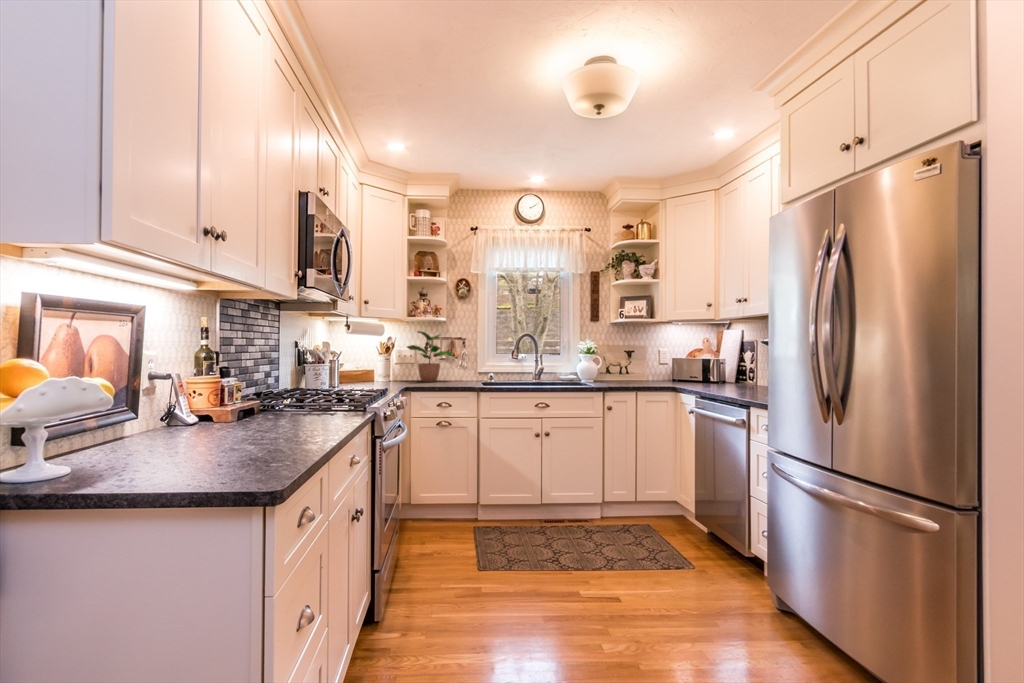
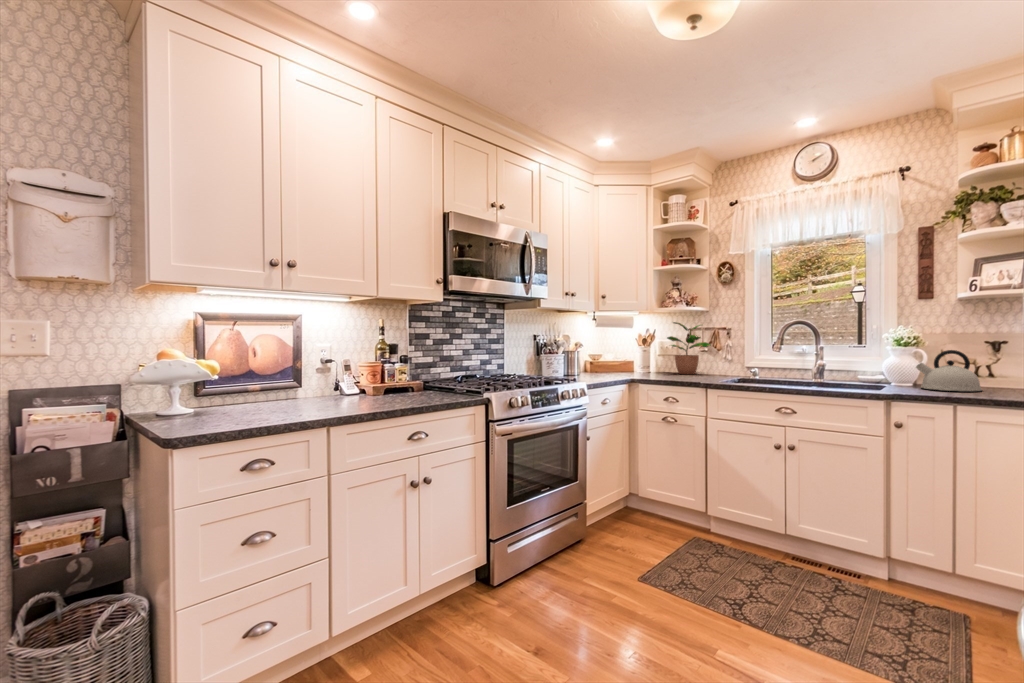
kettle: none [605,357,636,383] -> present [916,350,982,391]

